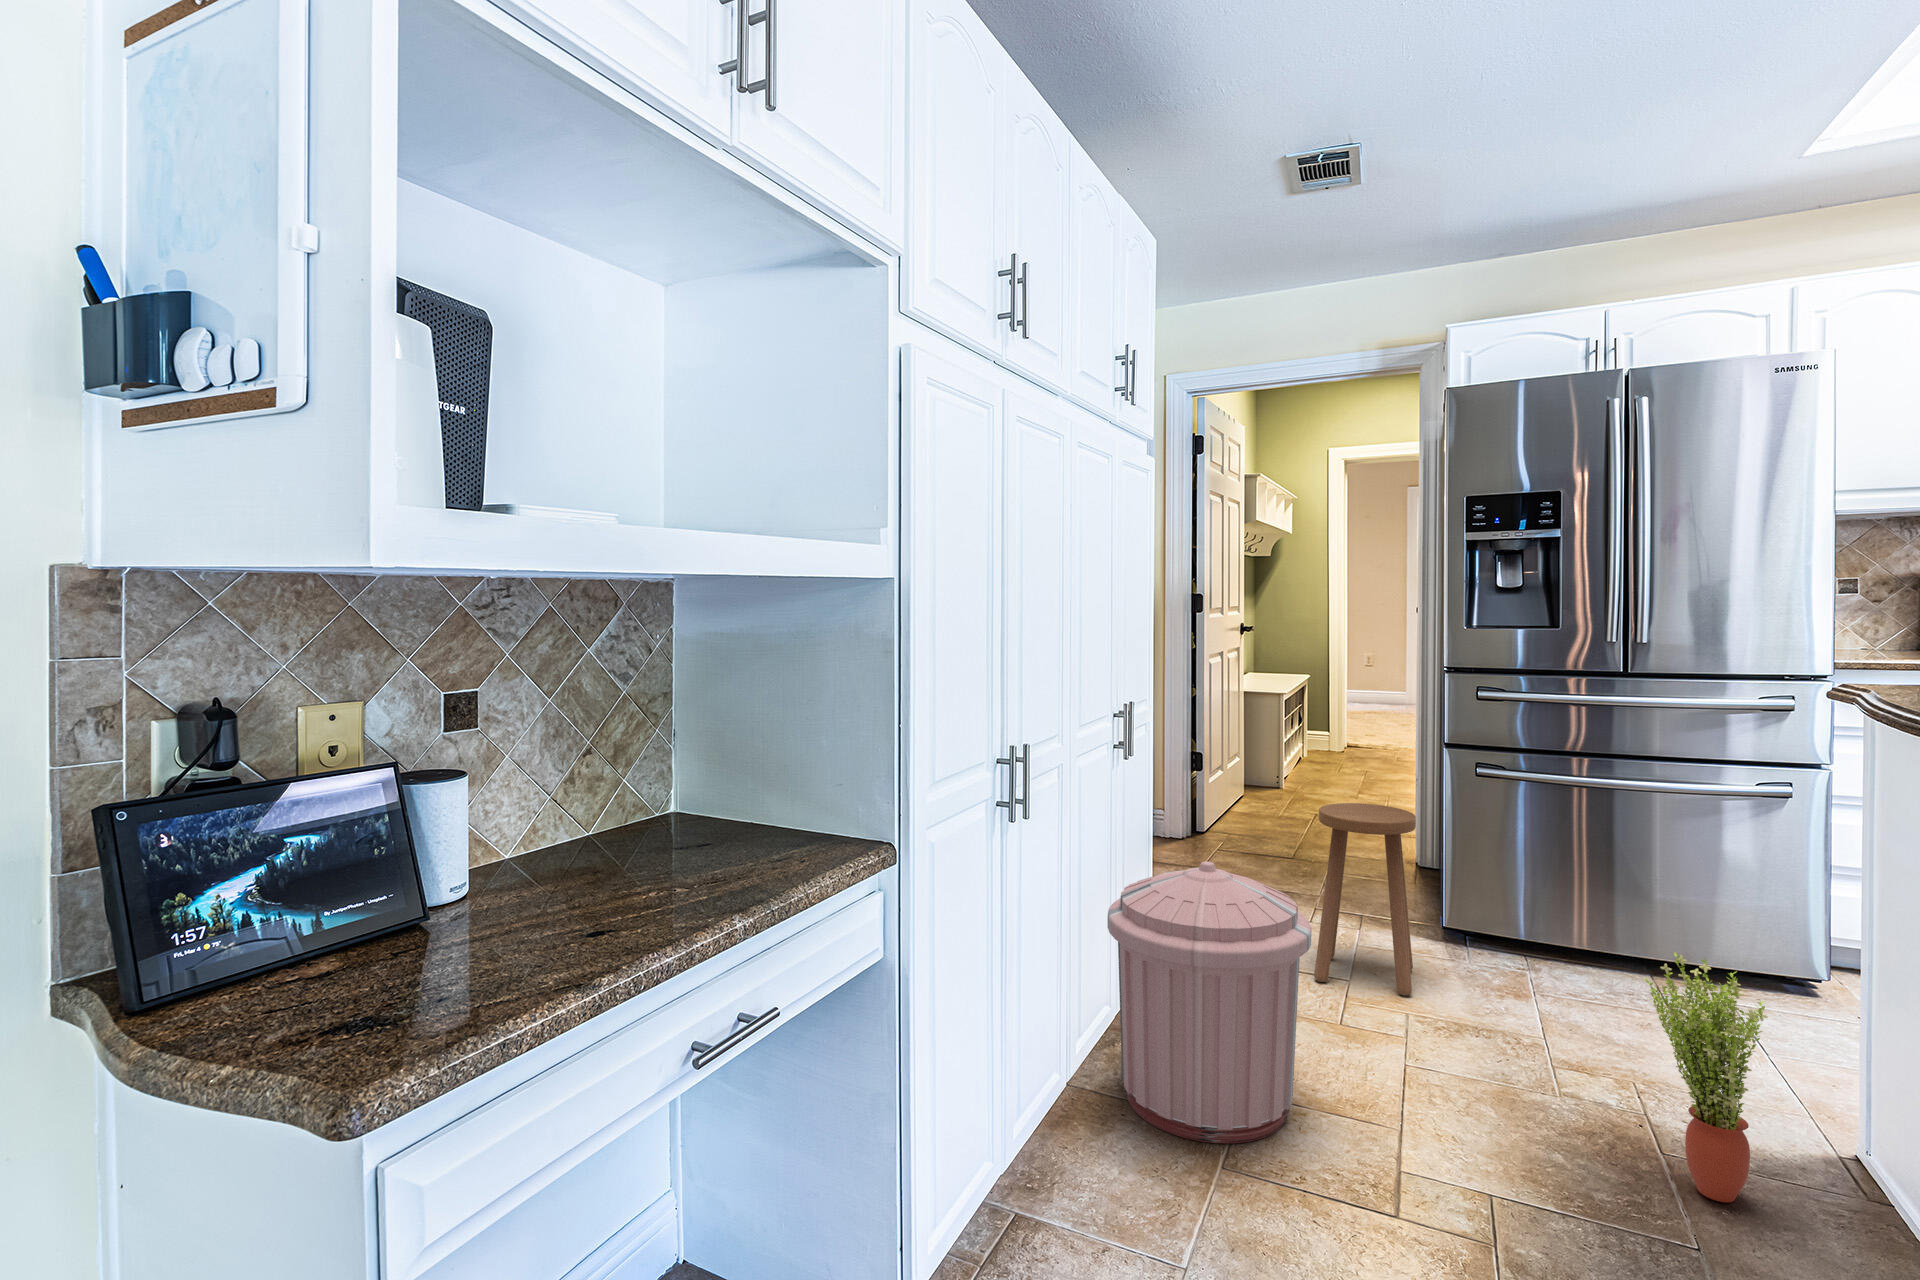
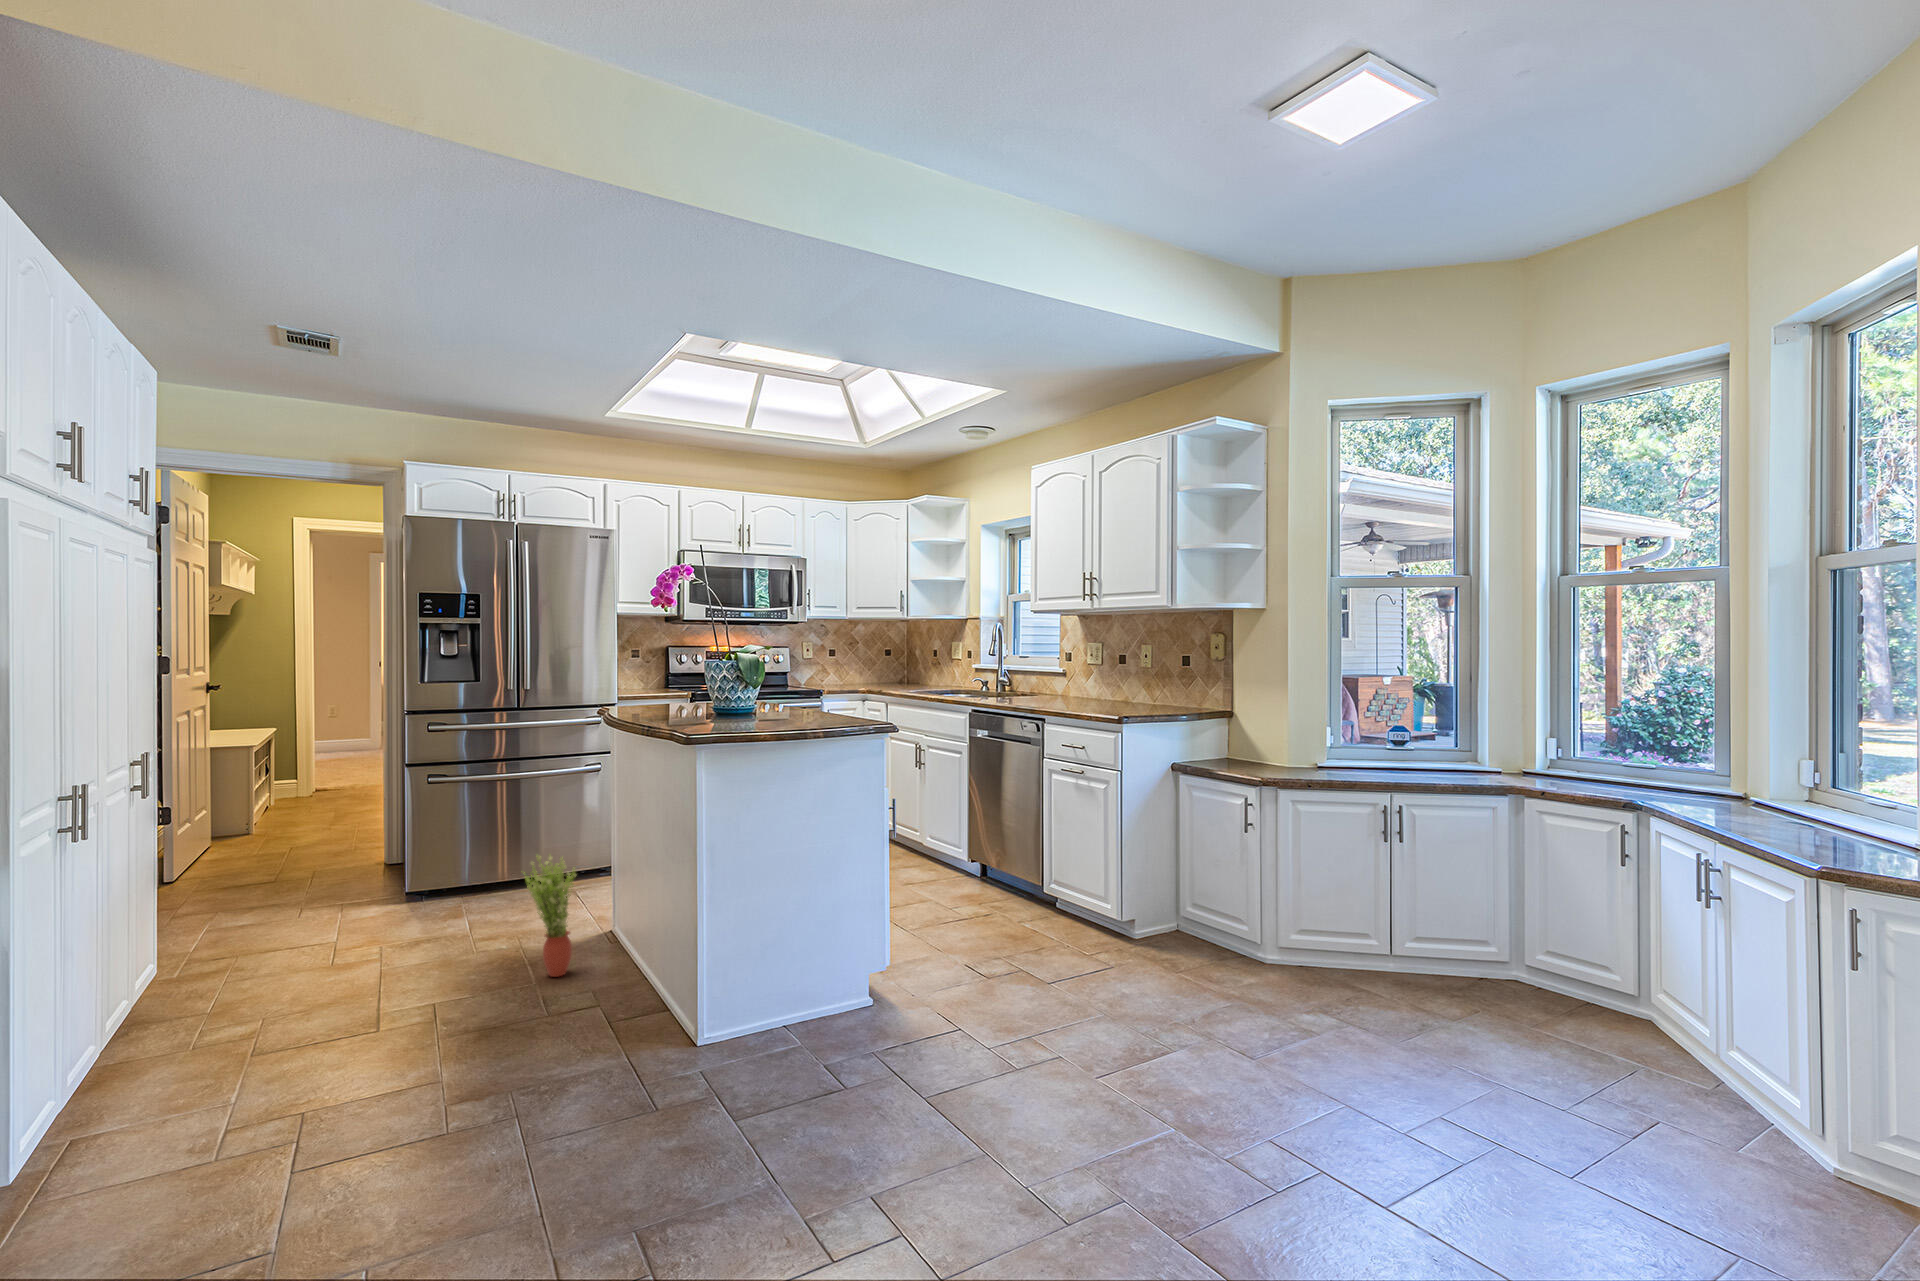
stool: present [1314,803,1416,995] -> none [309,815,388,953]
trash can: present [1108,862,1311,1143] -> none [136,862,318,1063]

